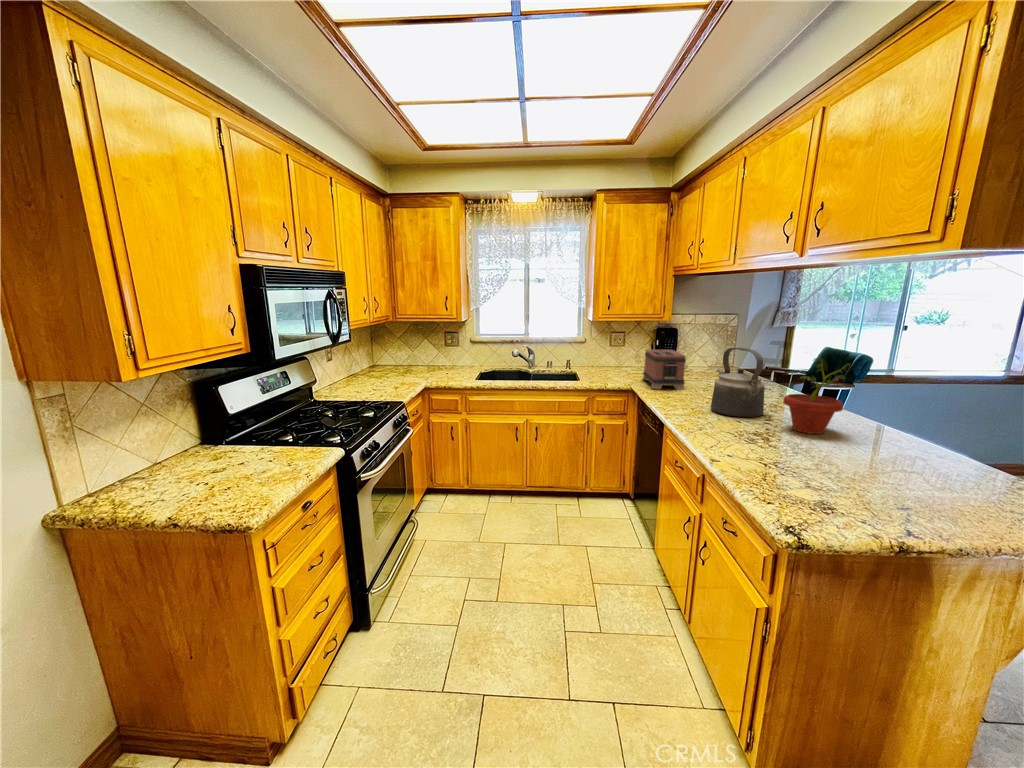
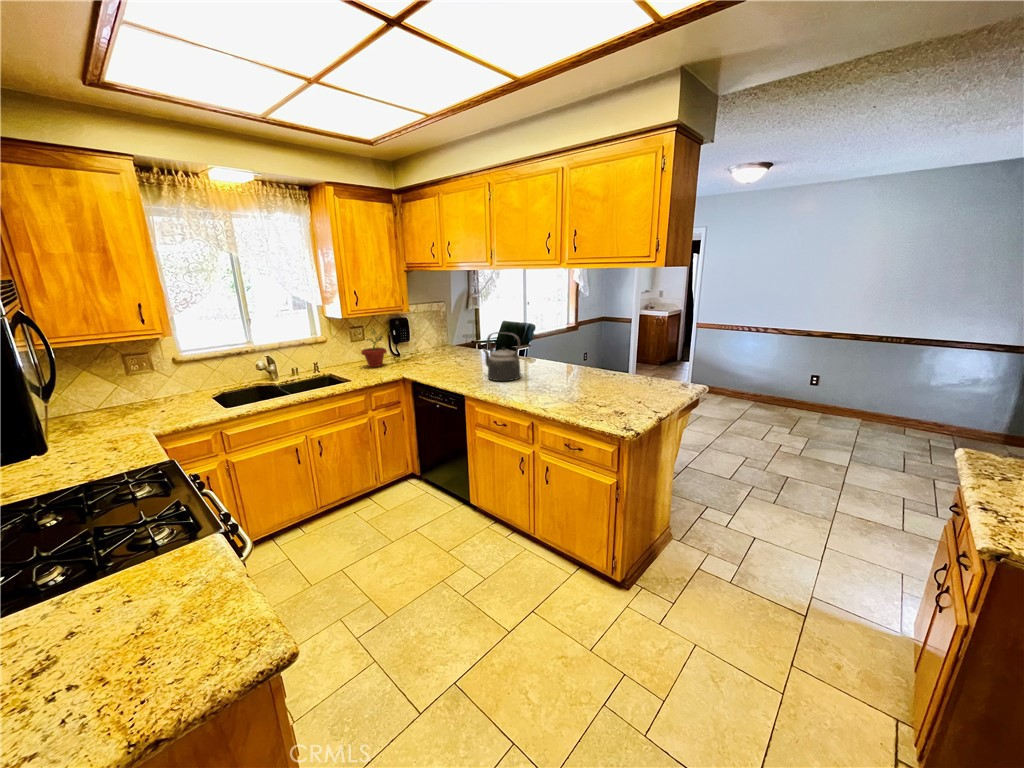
toaster: present [642,349,686,390] -> none [402,339,449,375]
potted plant: present [783,355,851,434] -> present [361,328,387,367]

